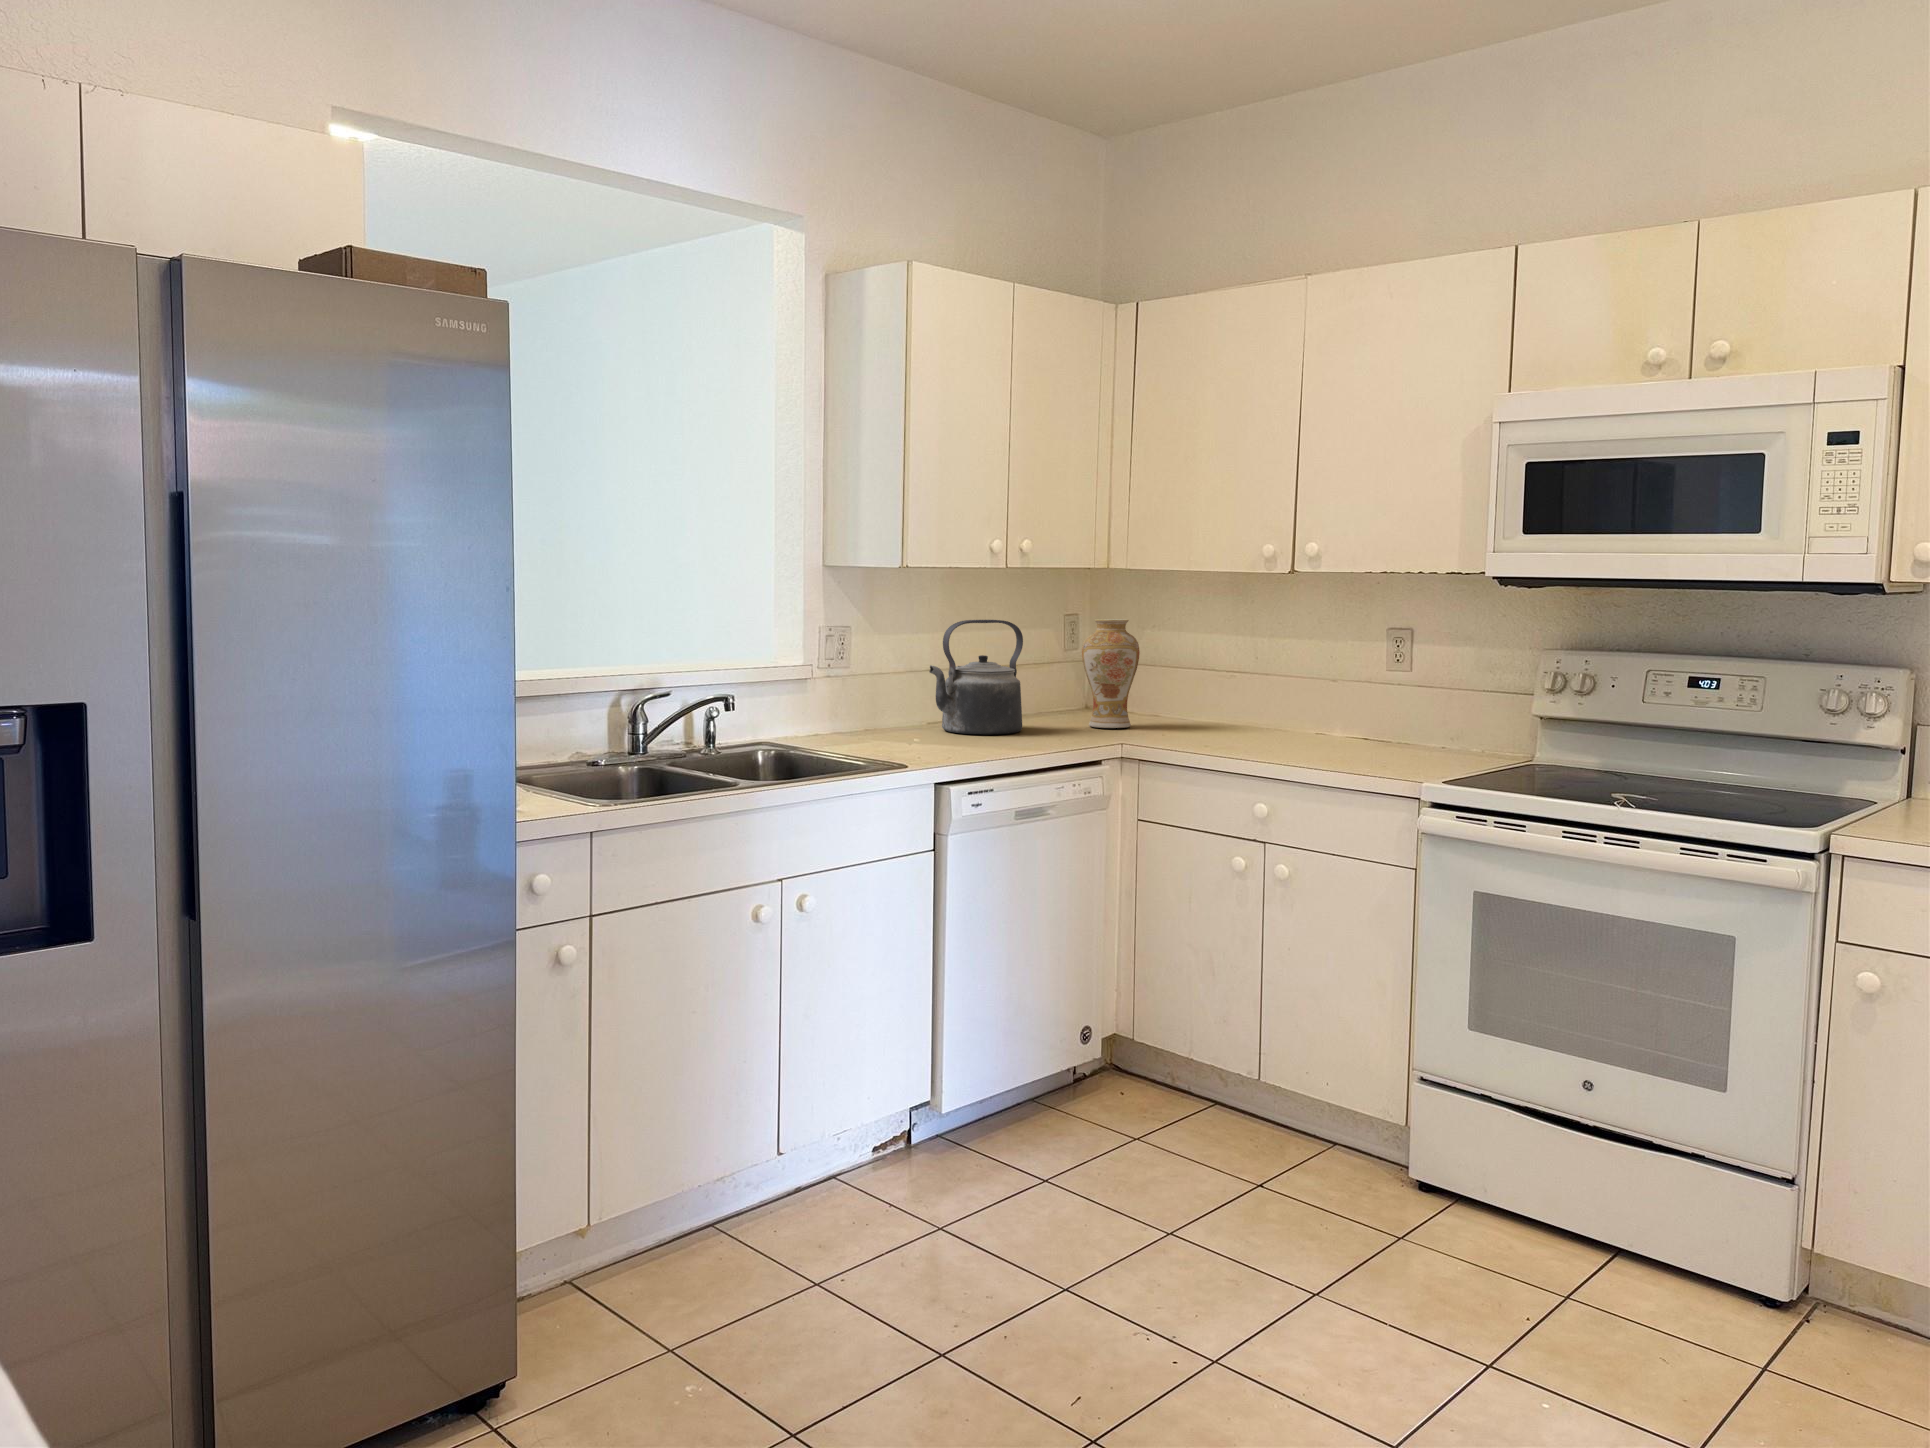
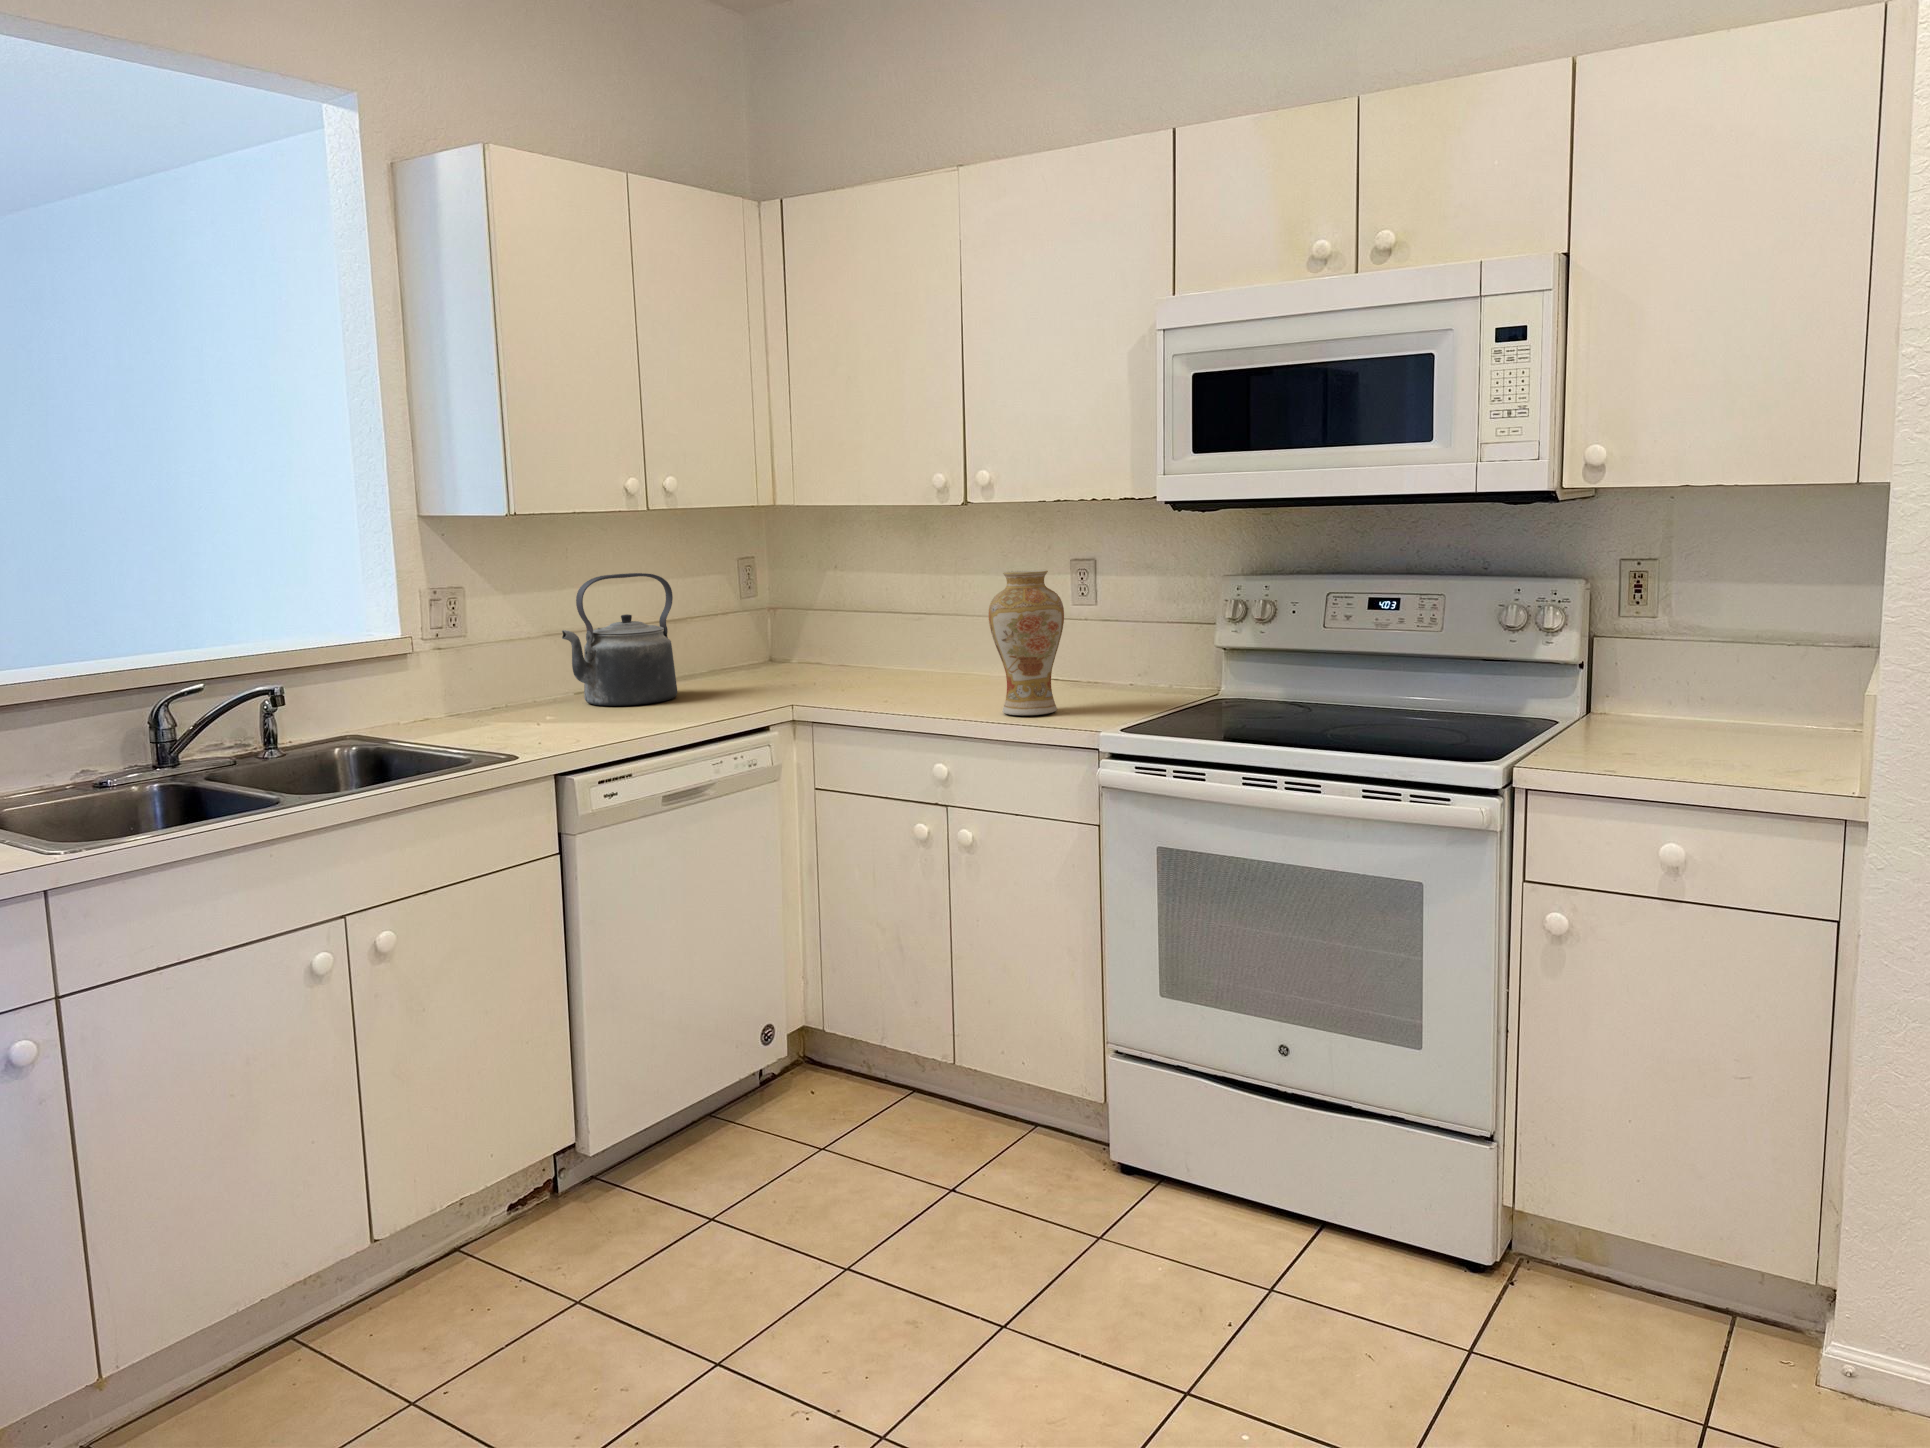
vase: present [1082,619,1140,728] -> present [989,570,1064,715]

